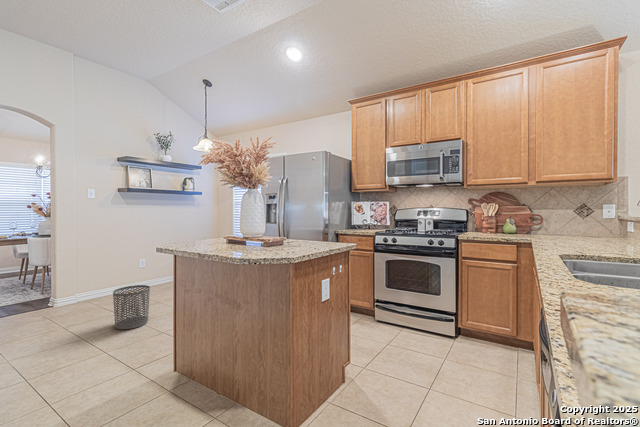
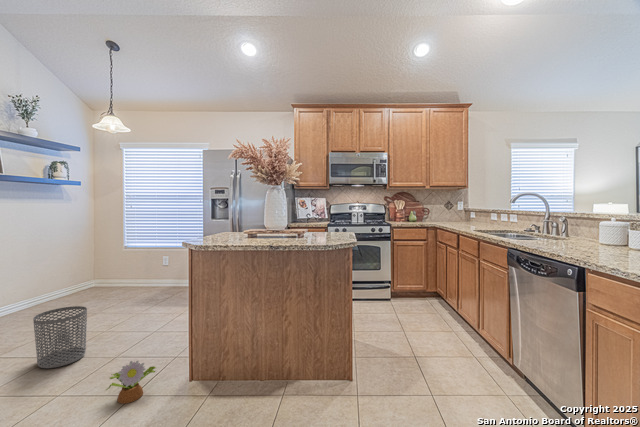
decorative plant: none [98,340,145,375] -> present [106,361,156,403]

